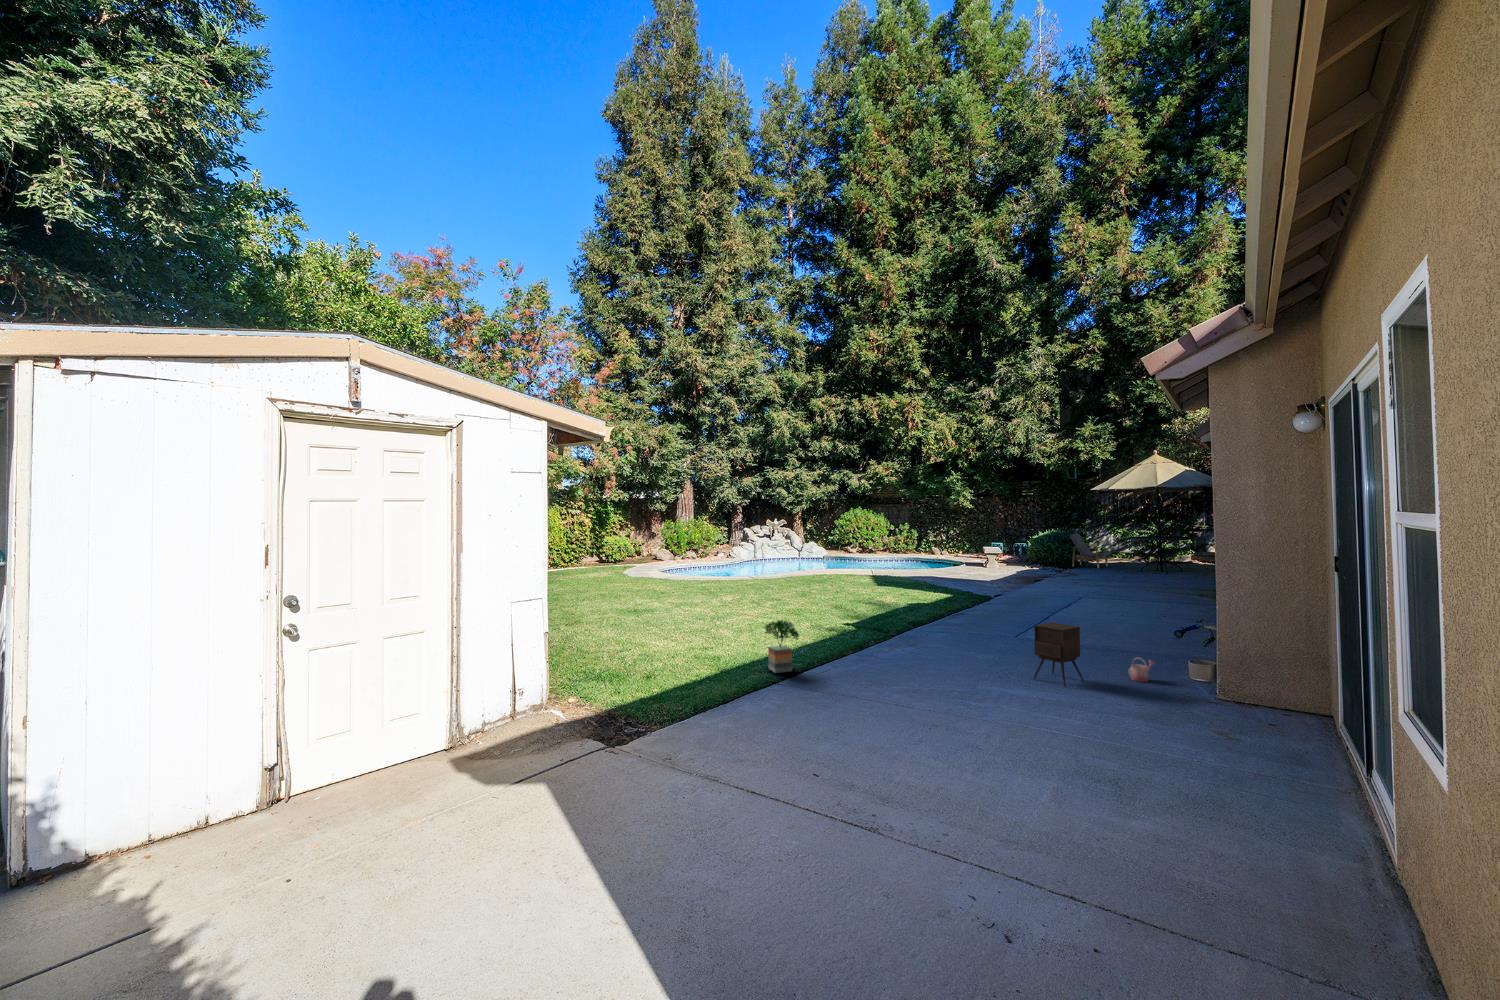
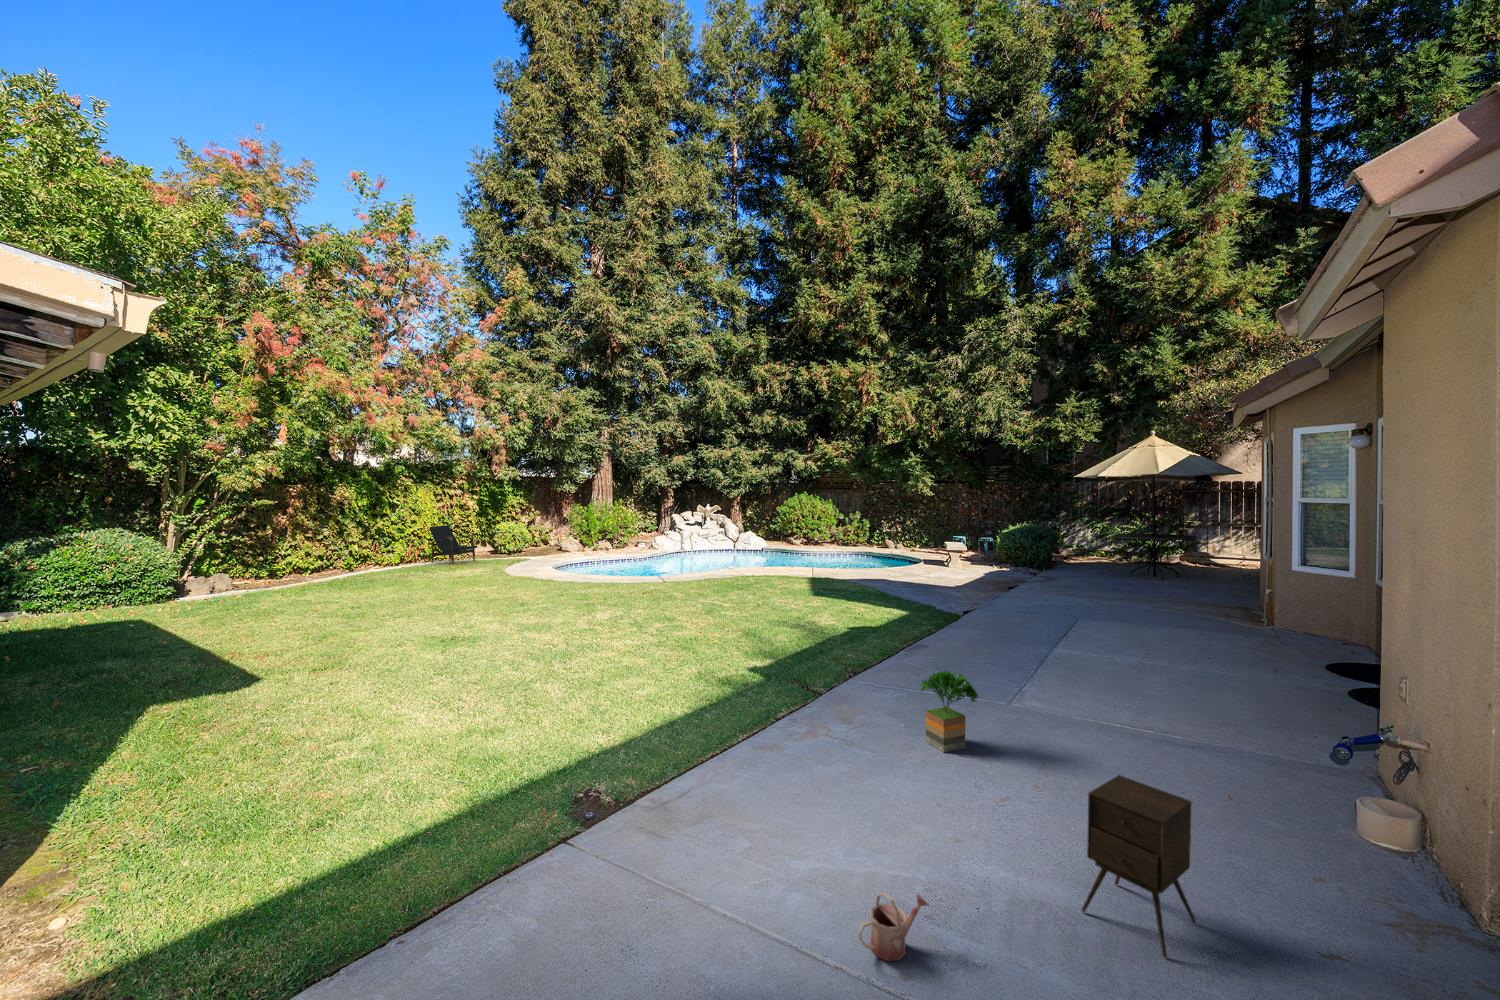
lounge chair: present [1070,534,1112,568] -> present [429,525,477,565]
potted tree: present [765,620,799,673] -> present [920,671,978,753]
watering can: present [1129,658,1155,682] -> present [858,892,929,961]

